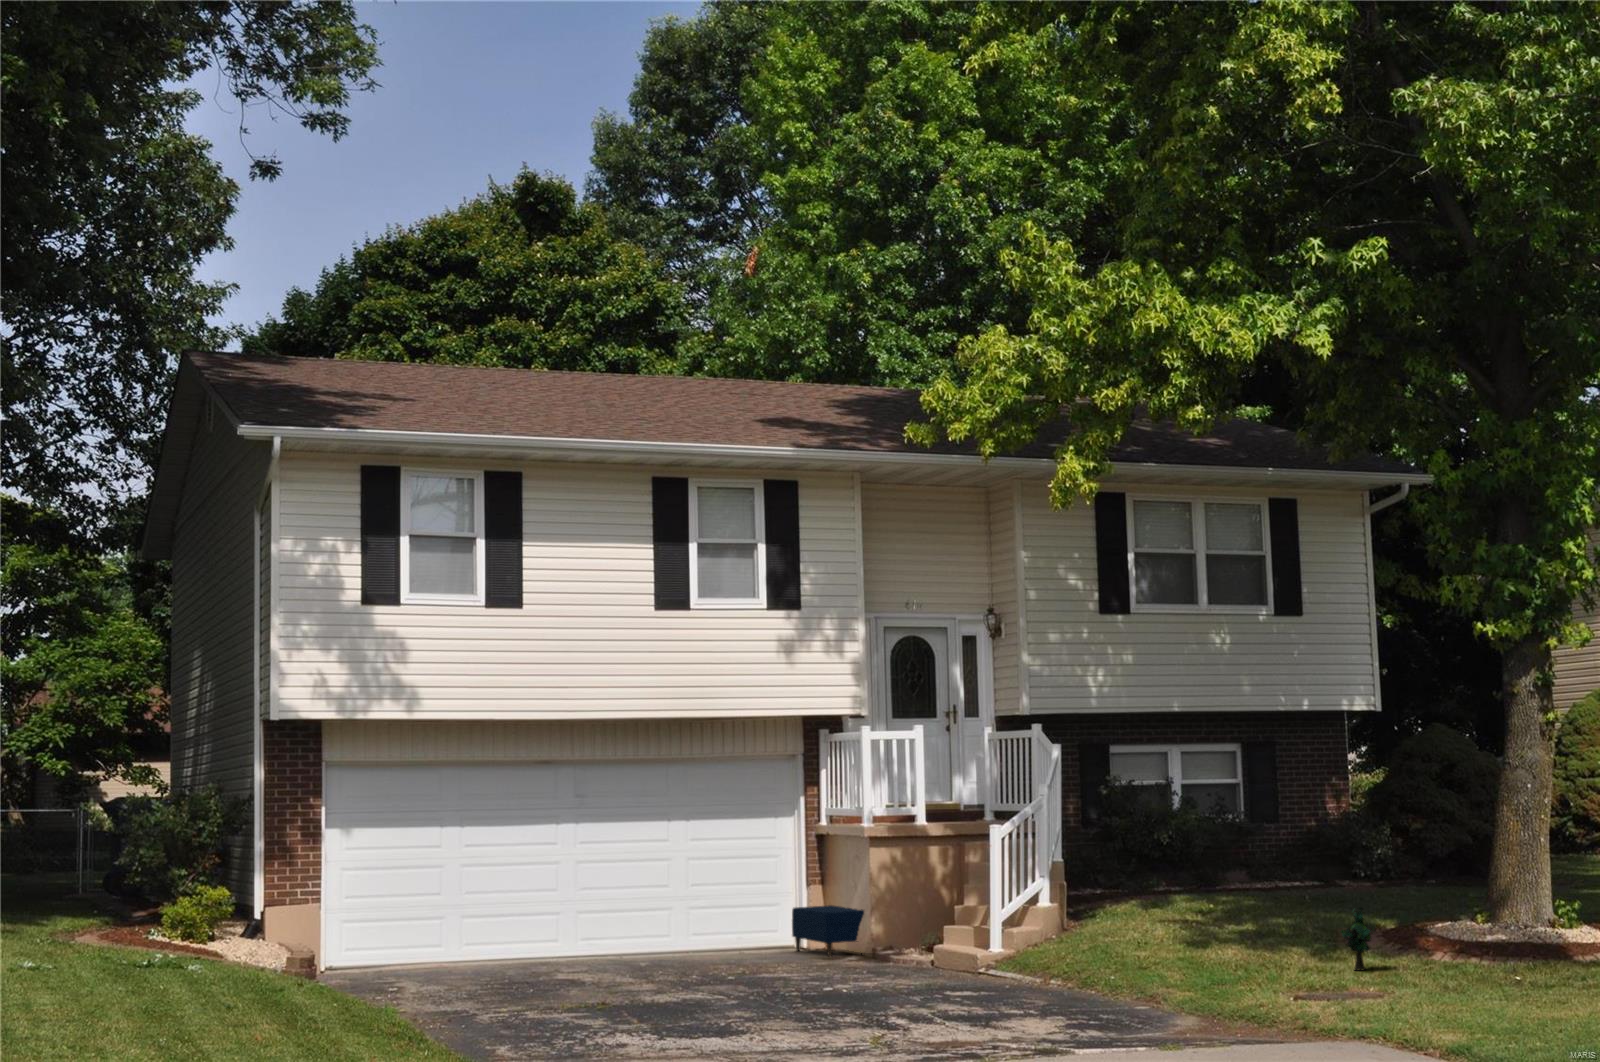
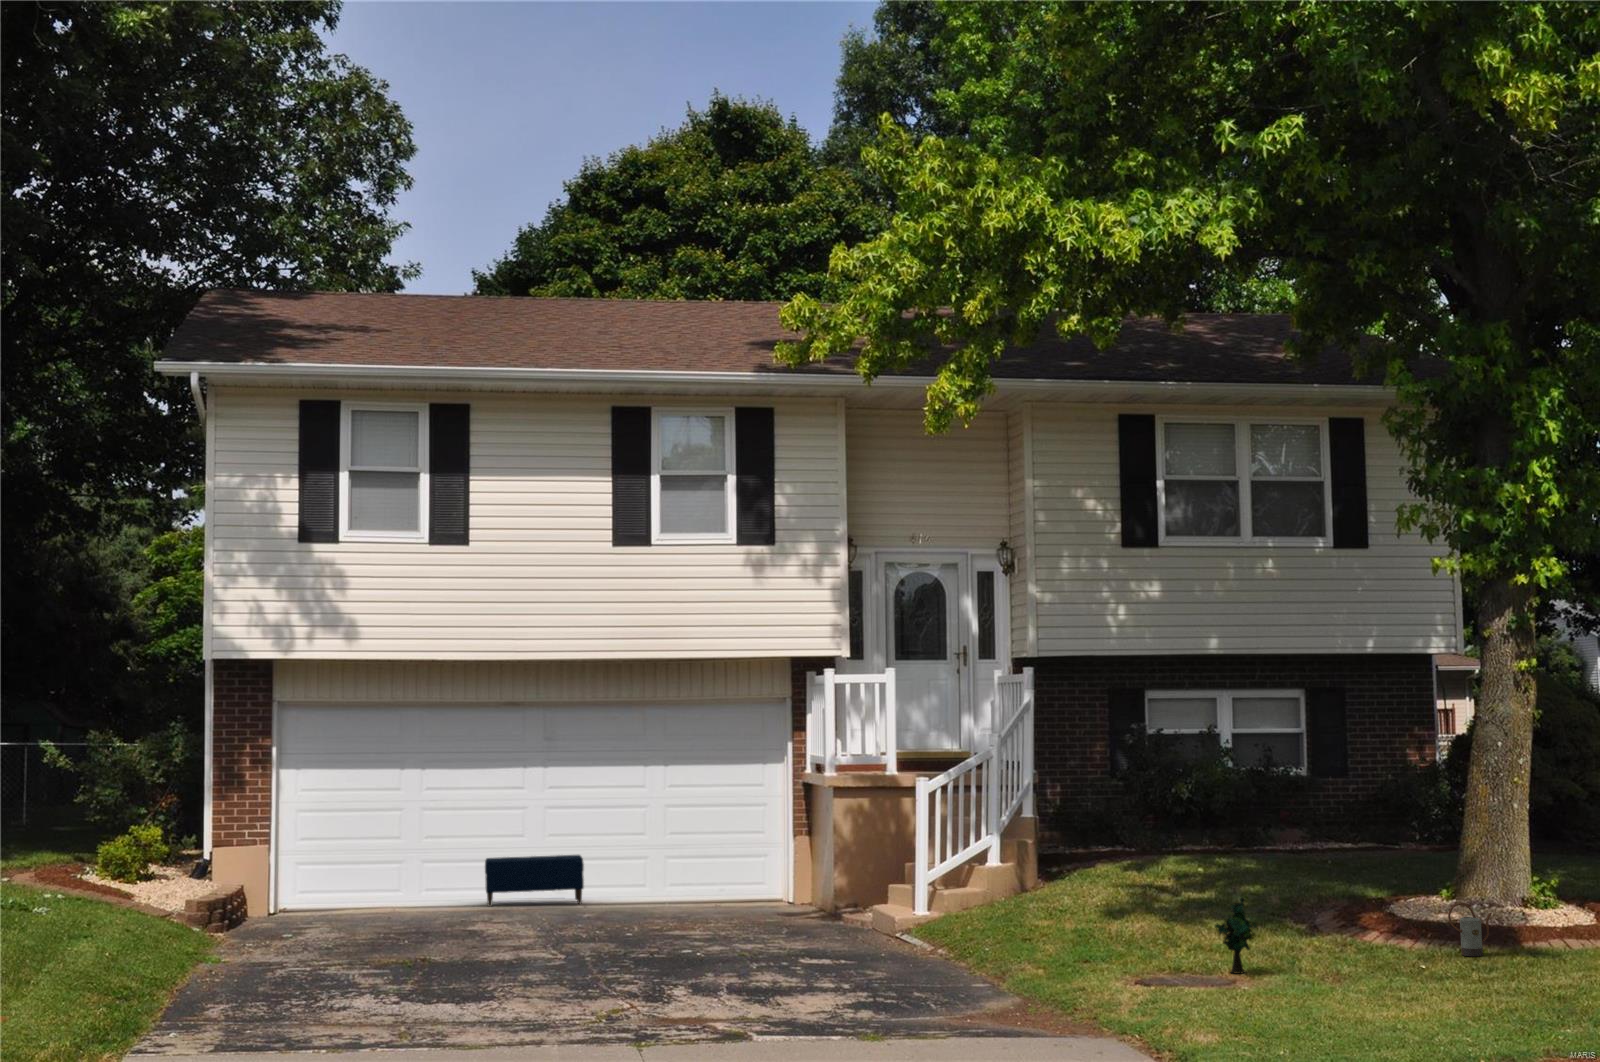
bench: present [792,905,864,957] -> present [485,855,584,906]
watering can: none [1519,906,1551,950] -> present [1448,903,1492,956]

